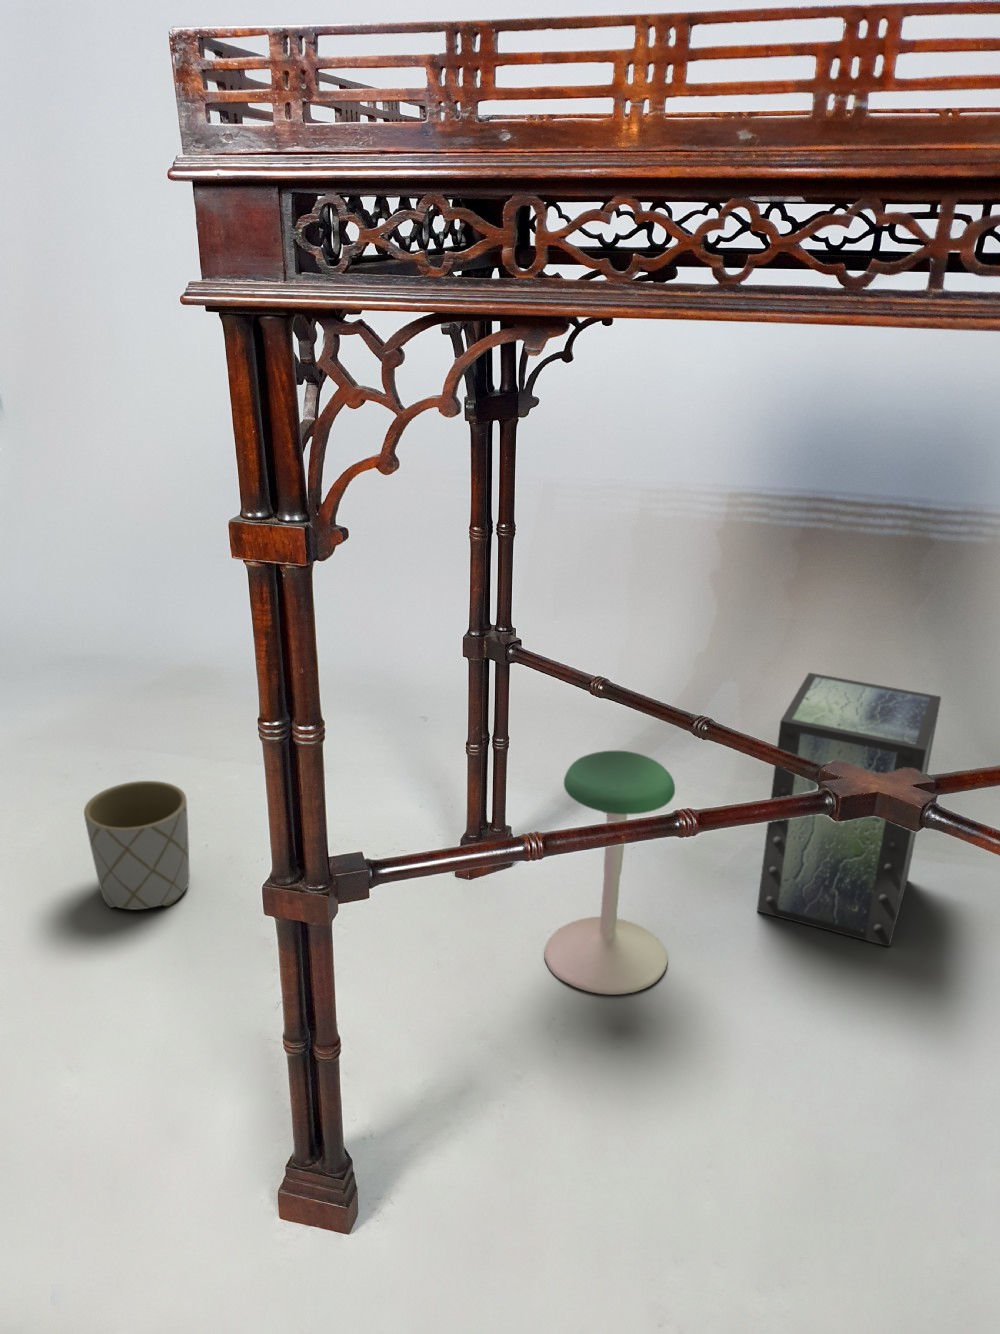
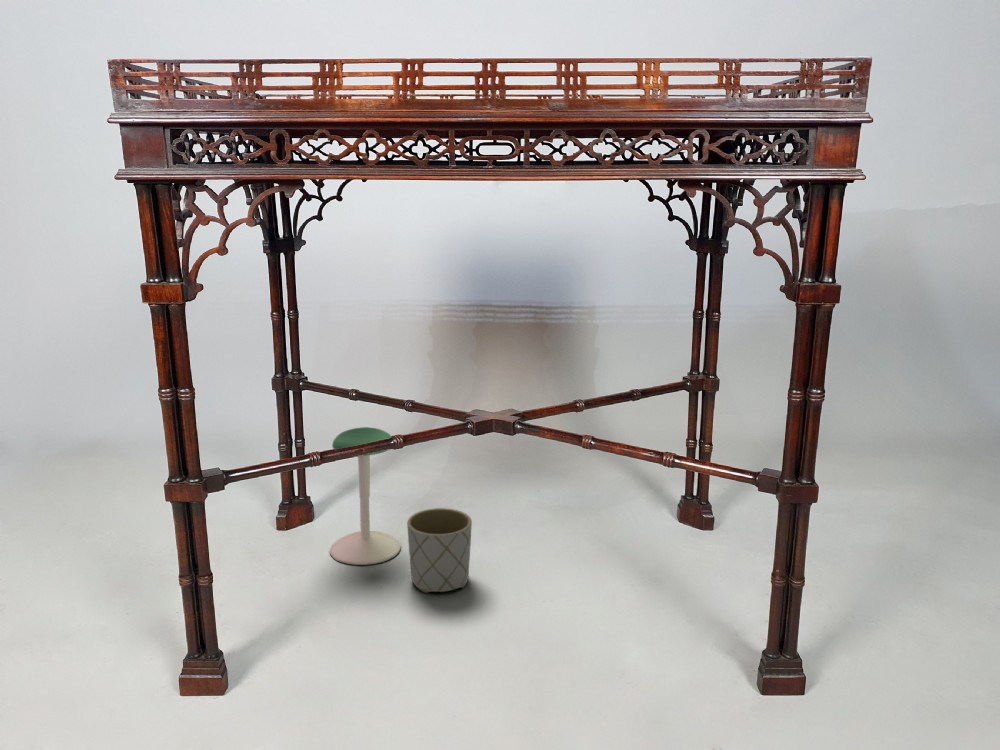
storage box: present [757,673,941,947] -> none [452,387,541,530]
planter: present [84,781,190,909] -> present [407,508,472,593]

